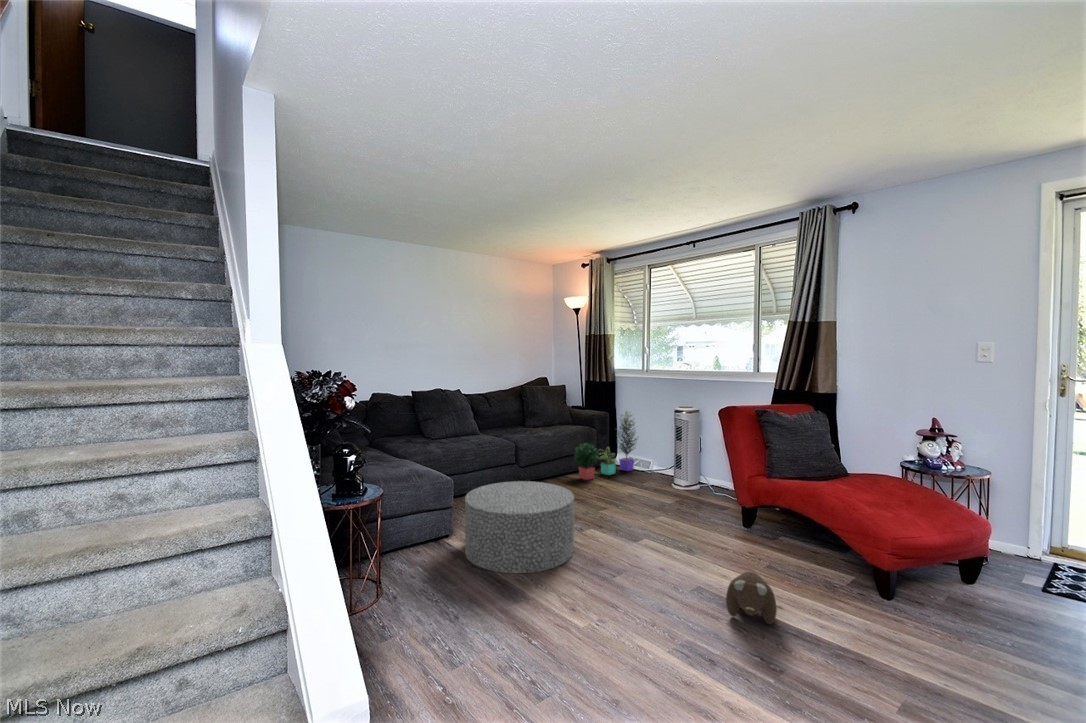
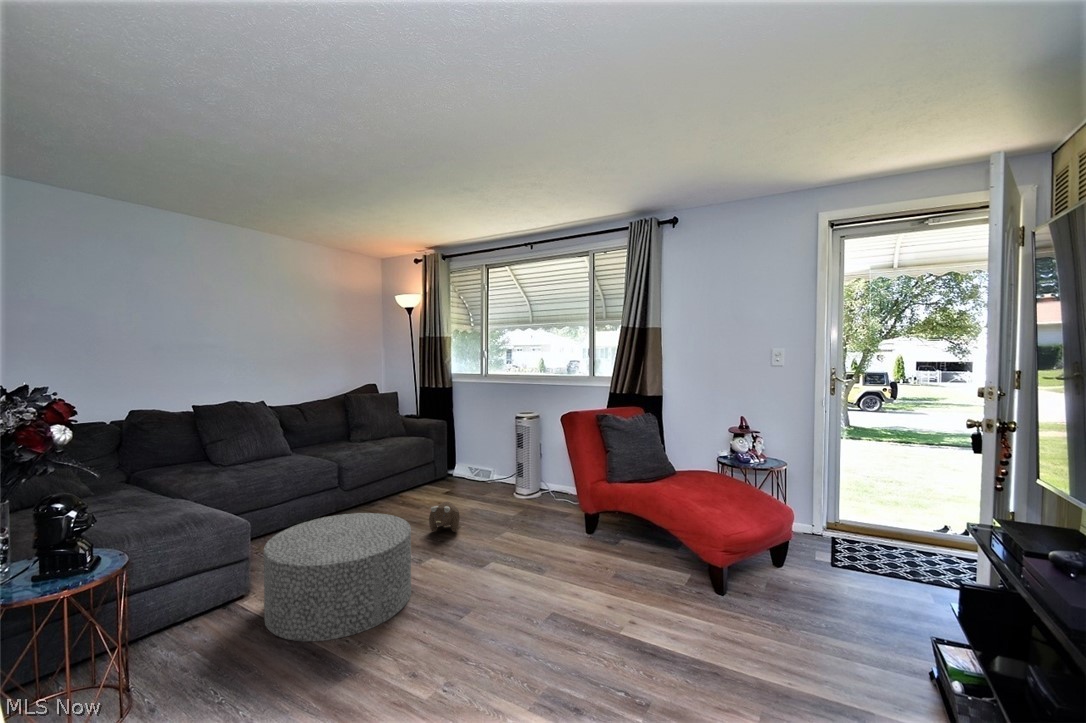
potted plant: present [574,411,637,480] -> none [407,417,478,497]
plush toy: present [726,572,777,624] -> present [429,502,460,532]

